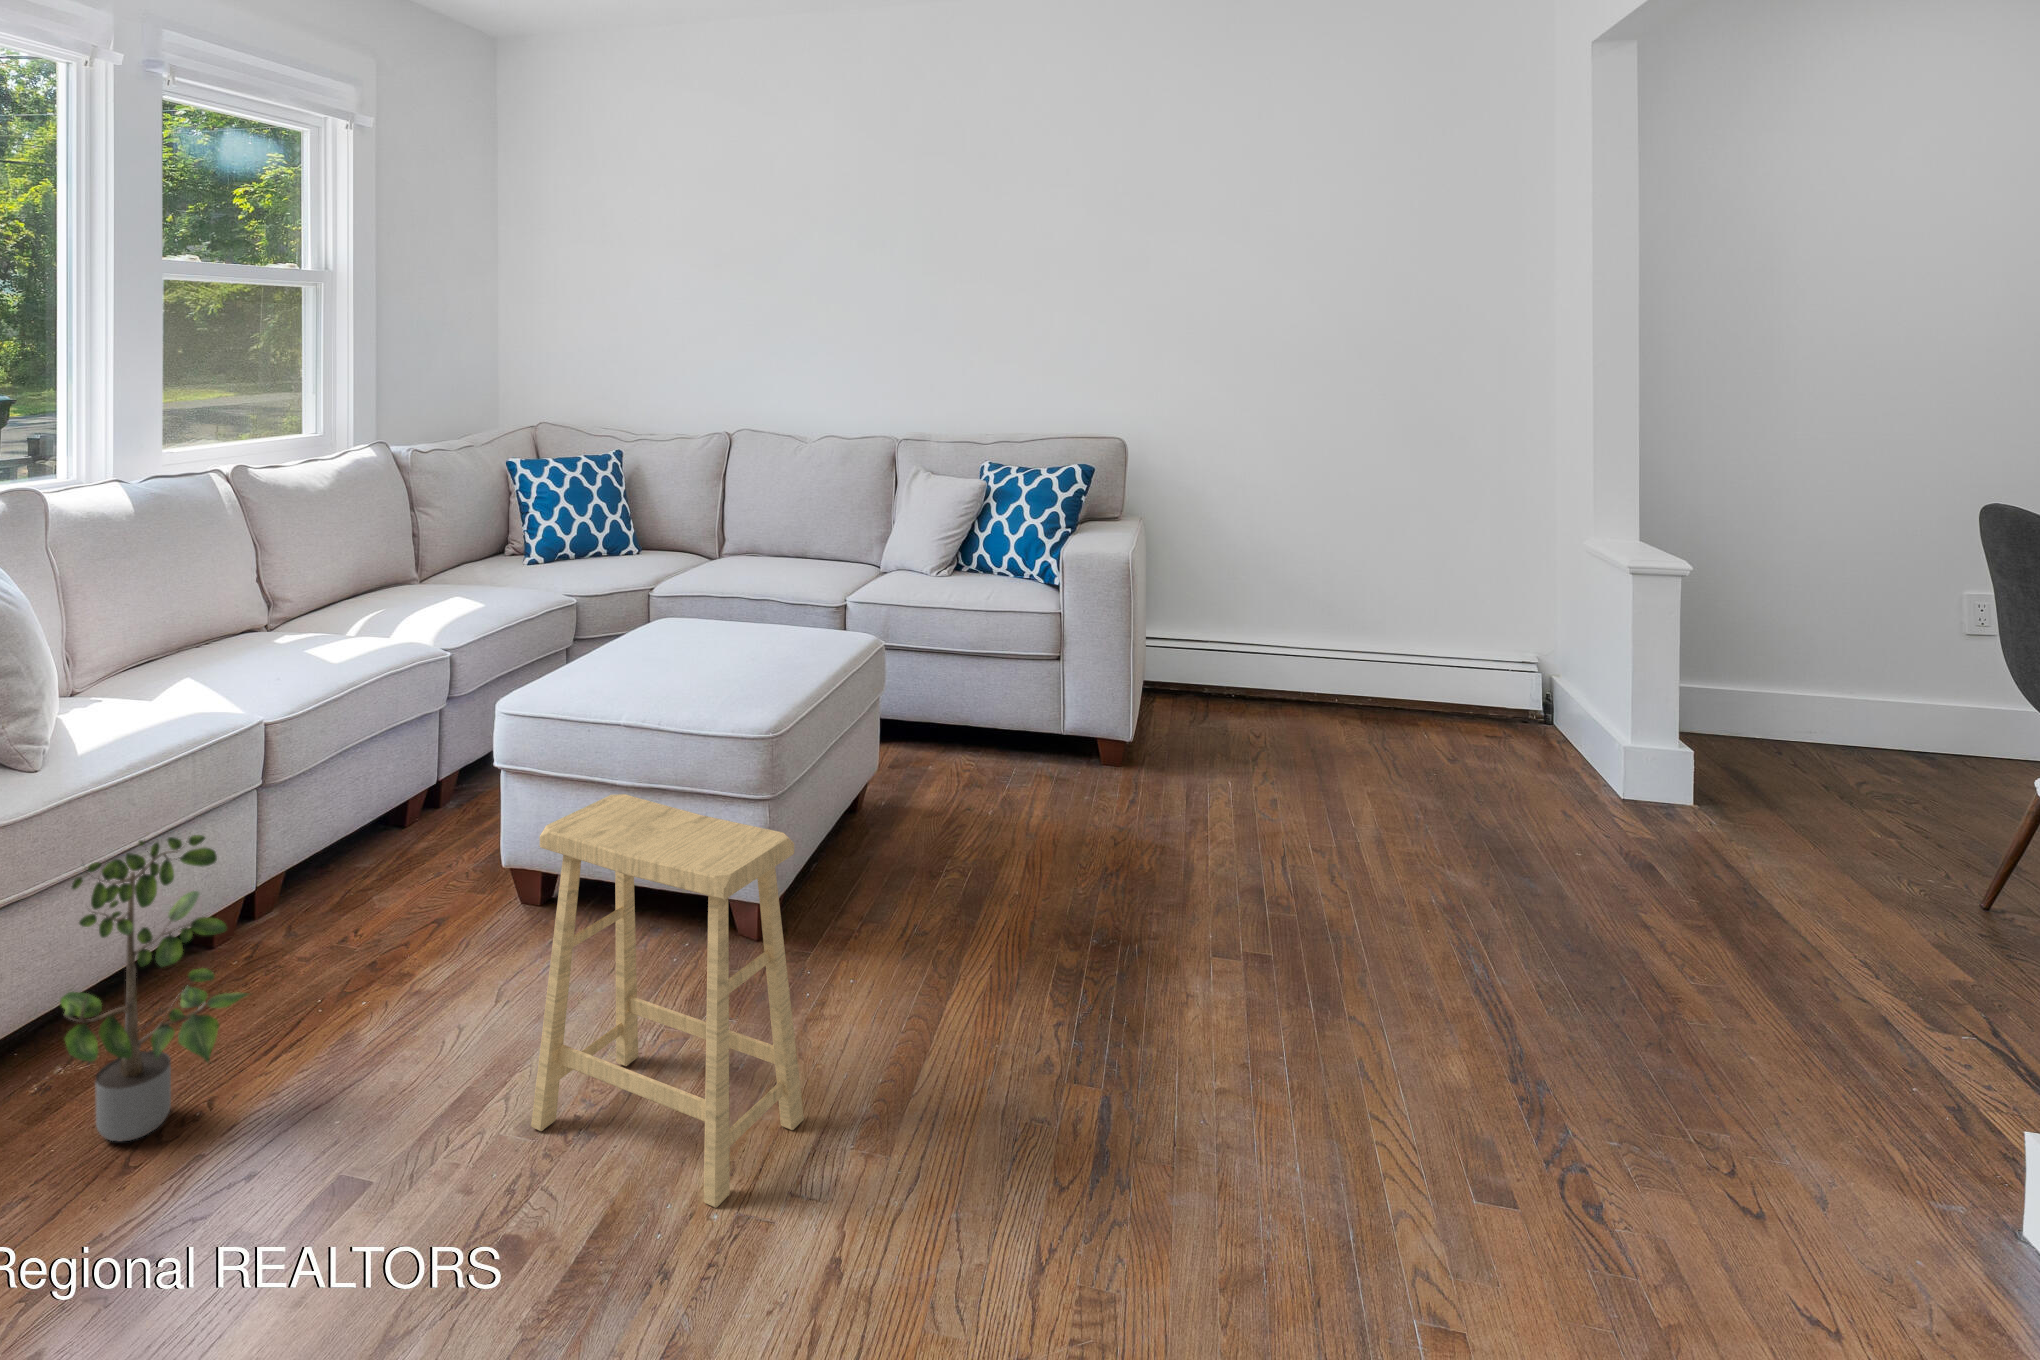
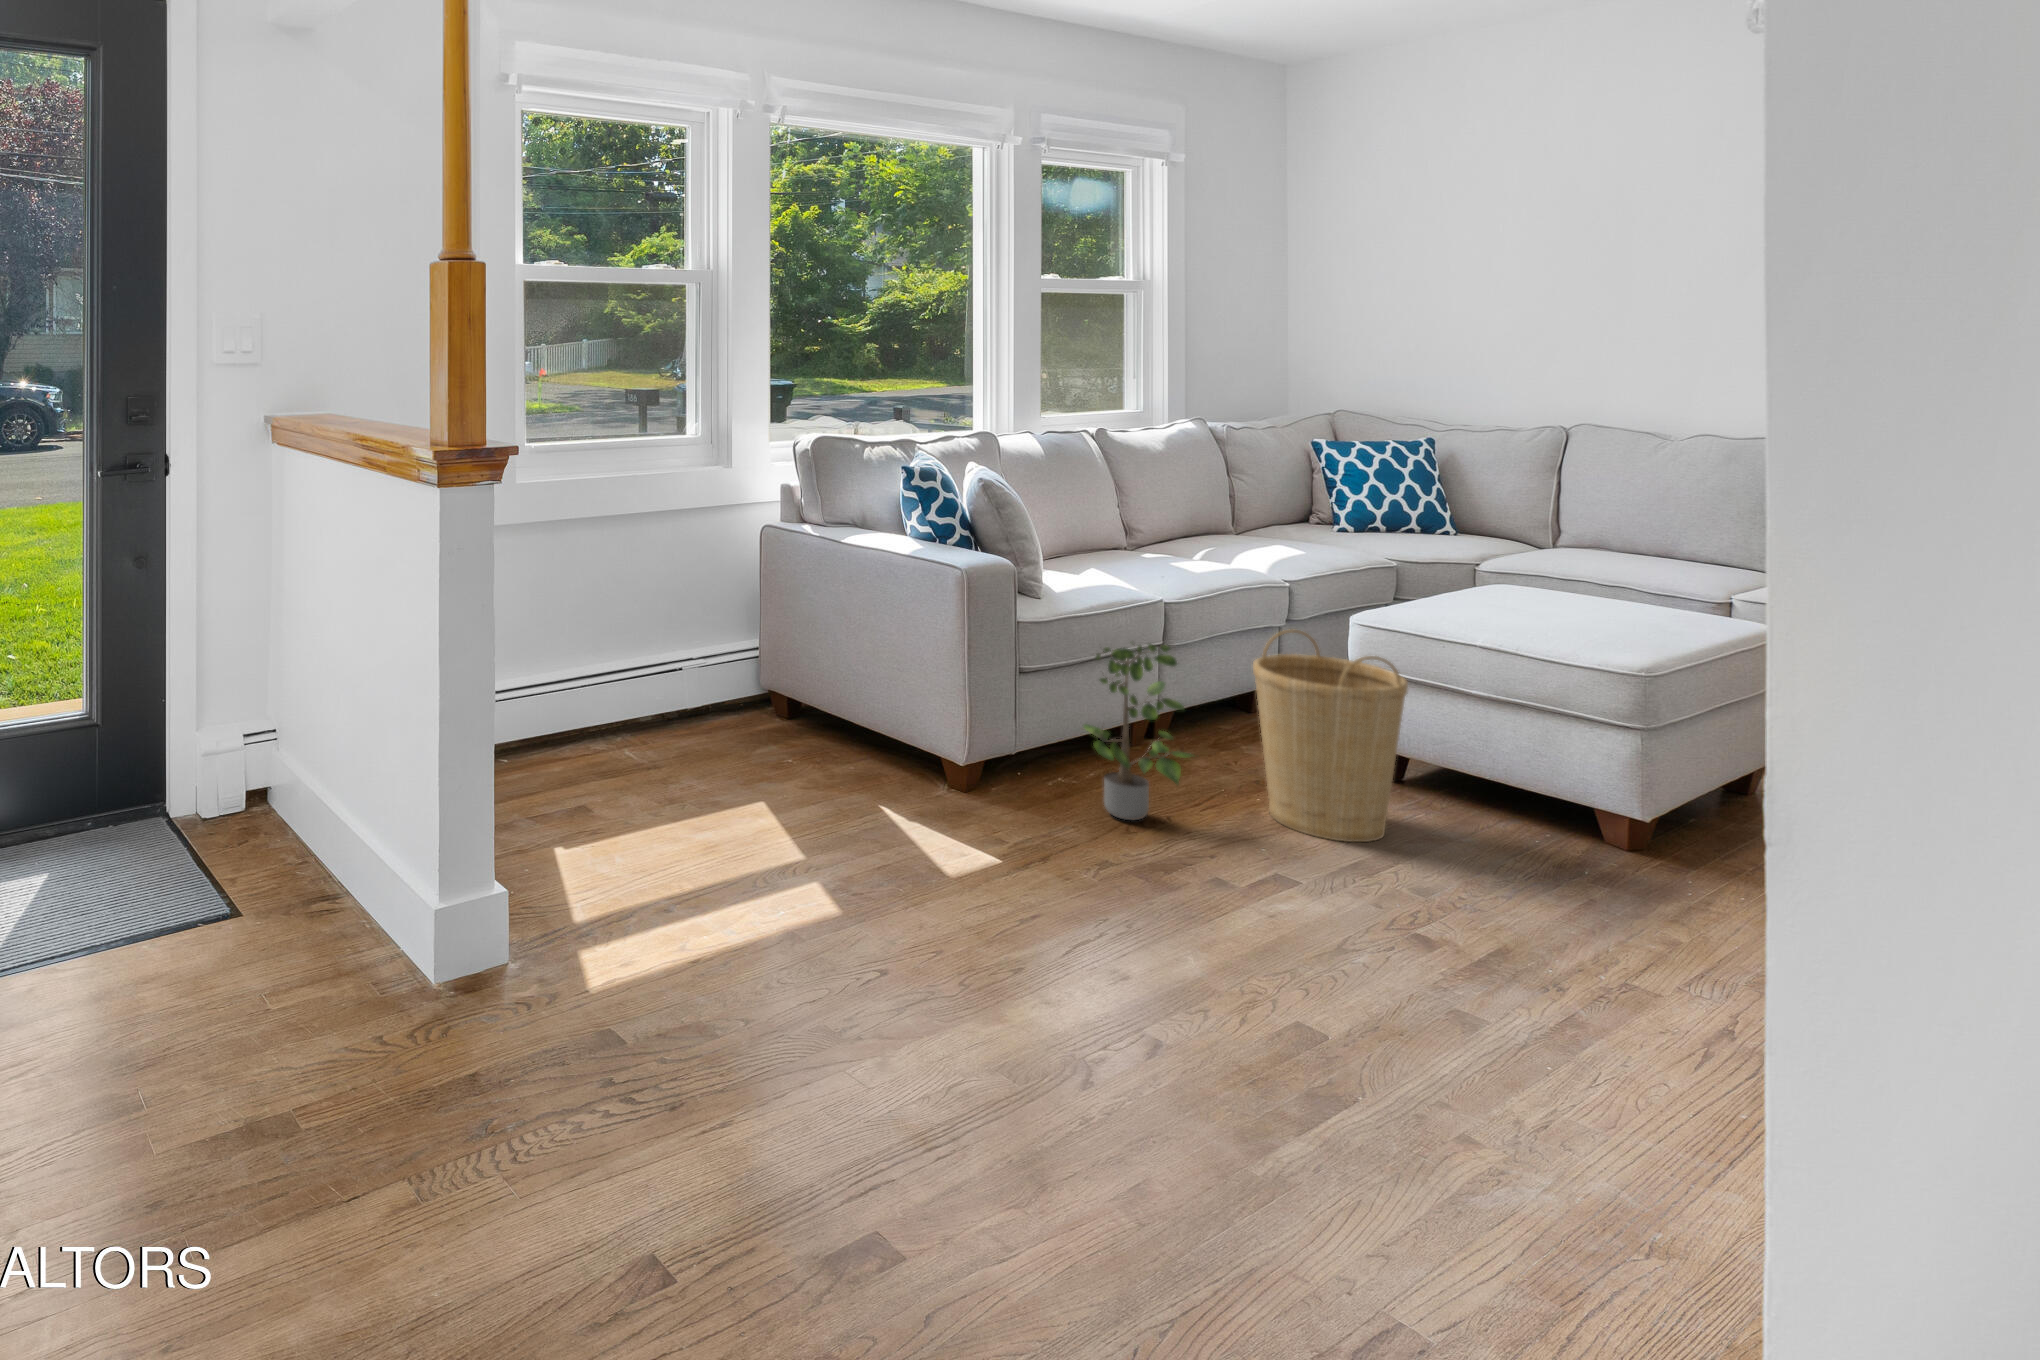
basket: none [341,753,531,1061] -> present [1253,630,1408,842]
footstool: present [531,794,804,1208] -> none [1425,675,1692,973]

